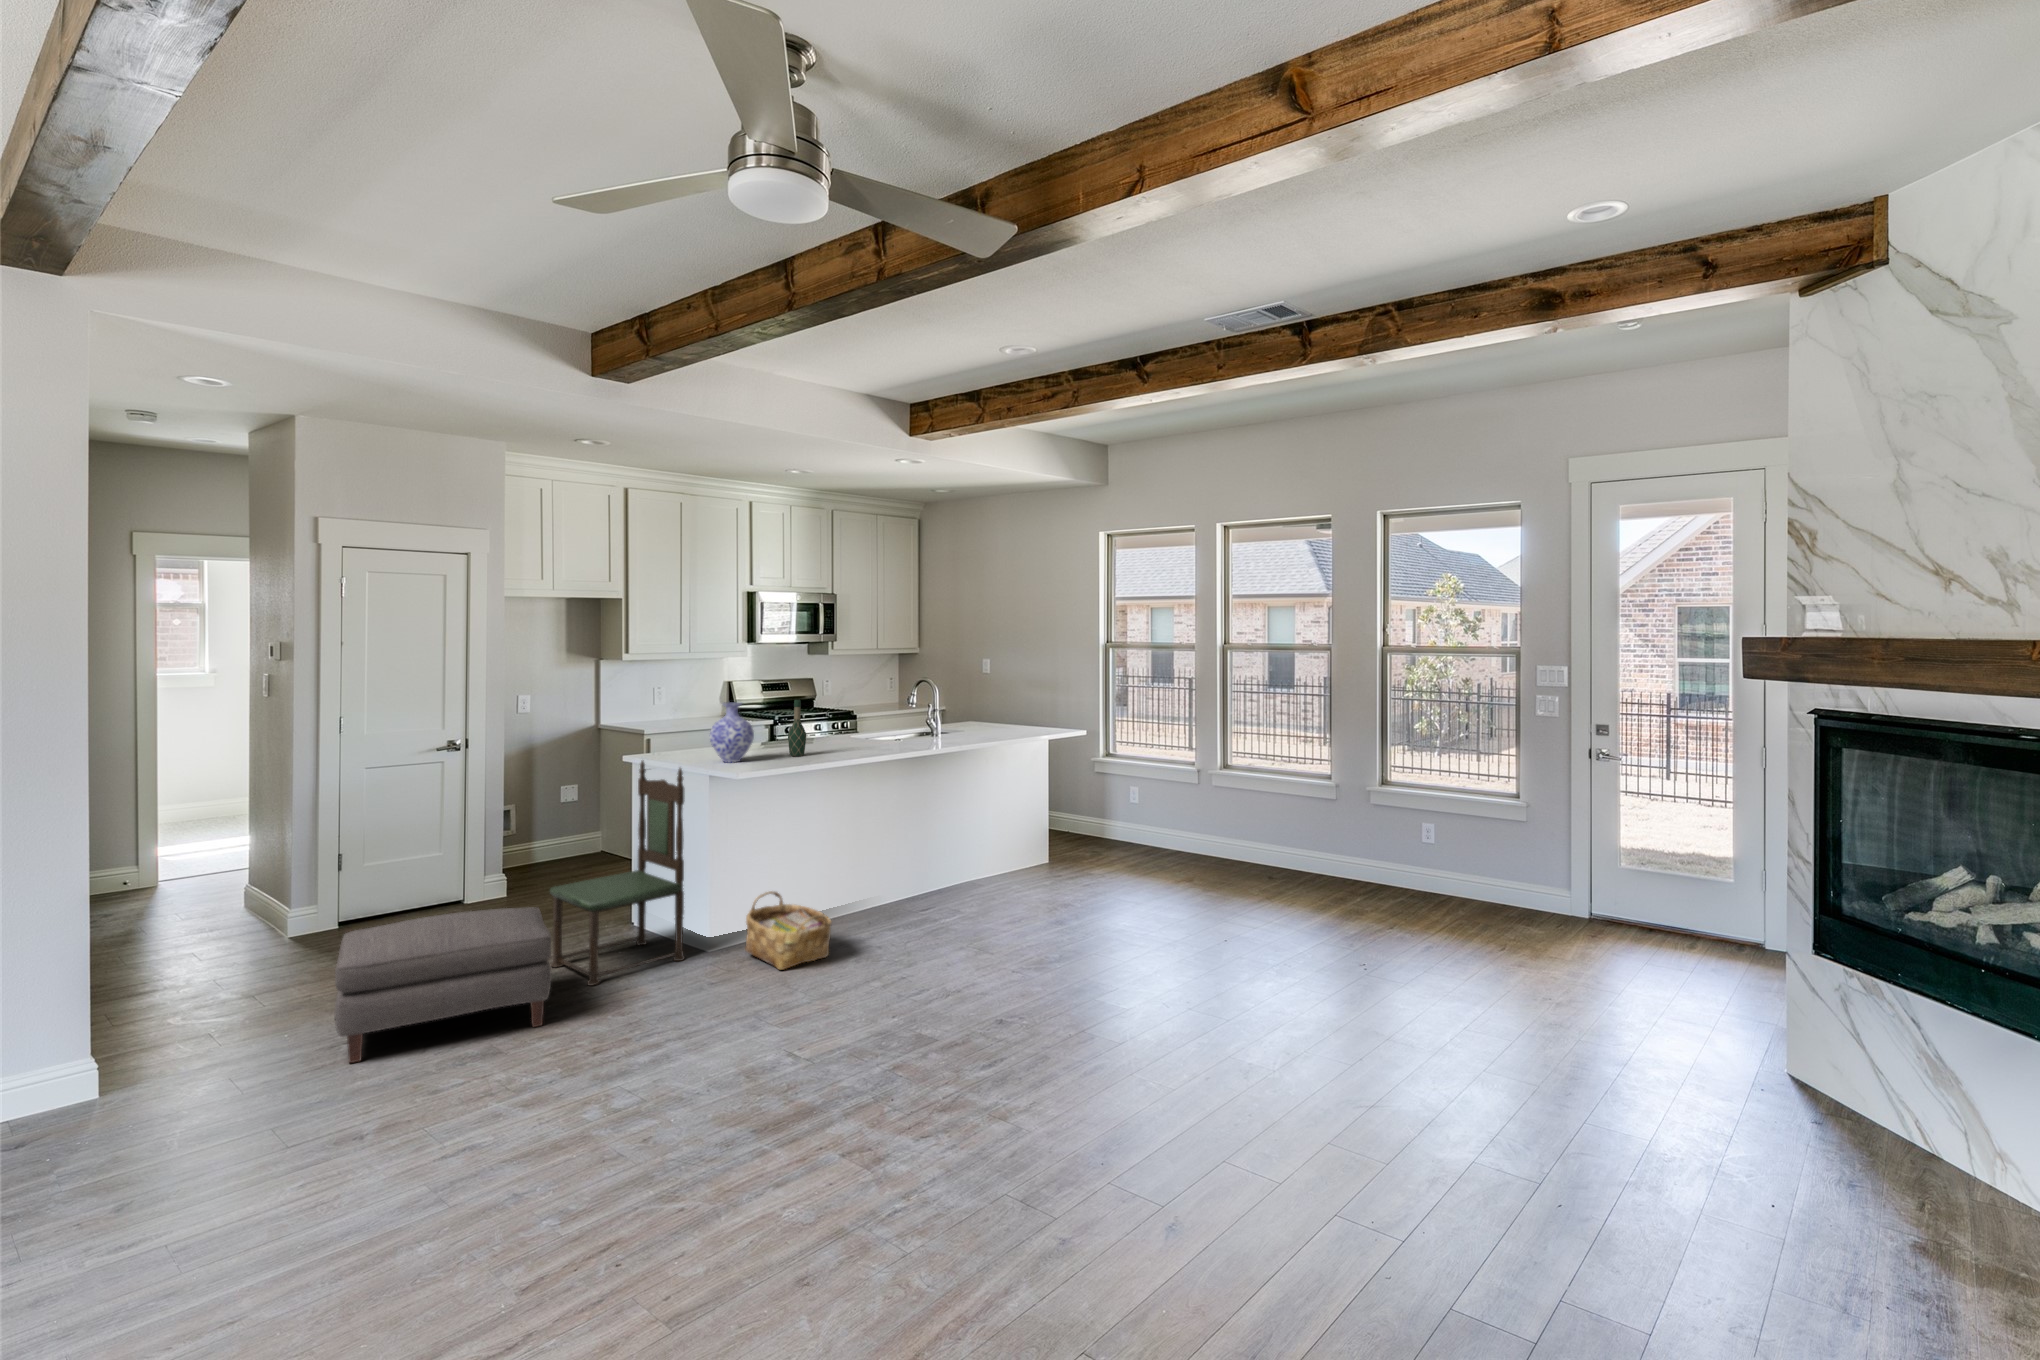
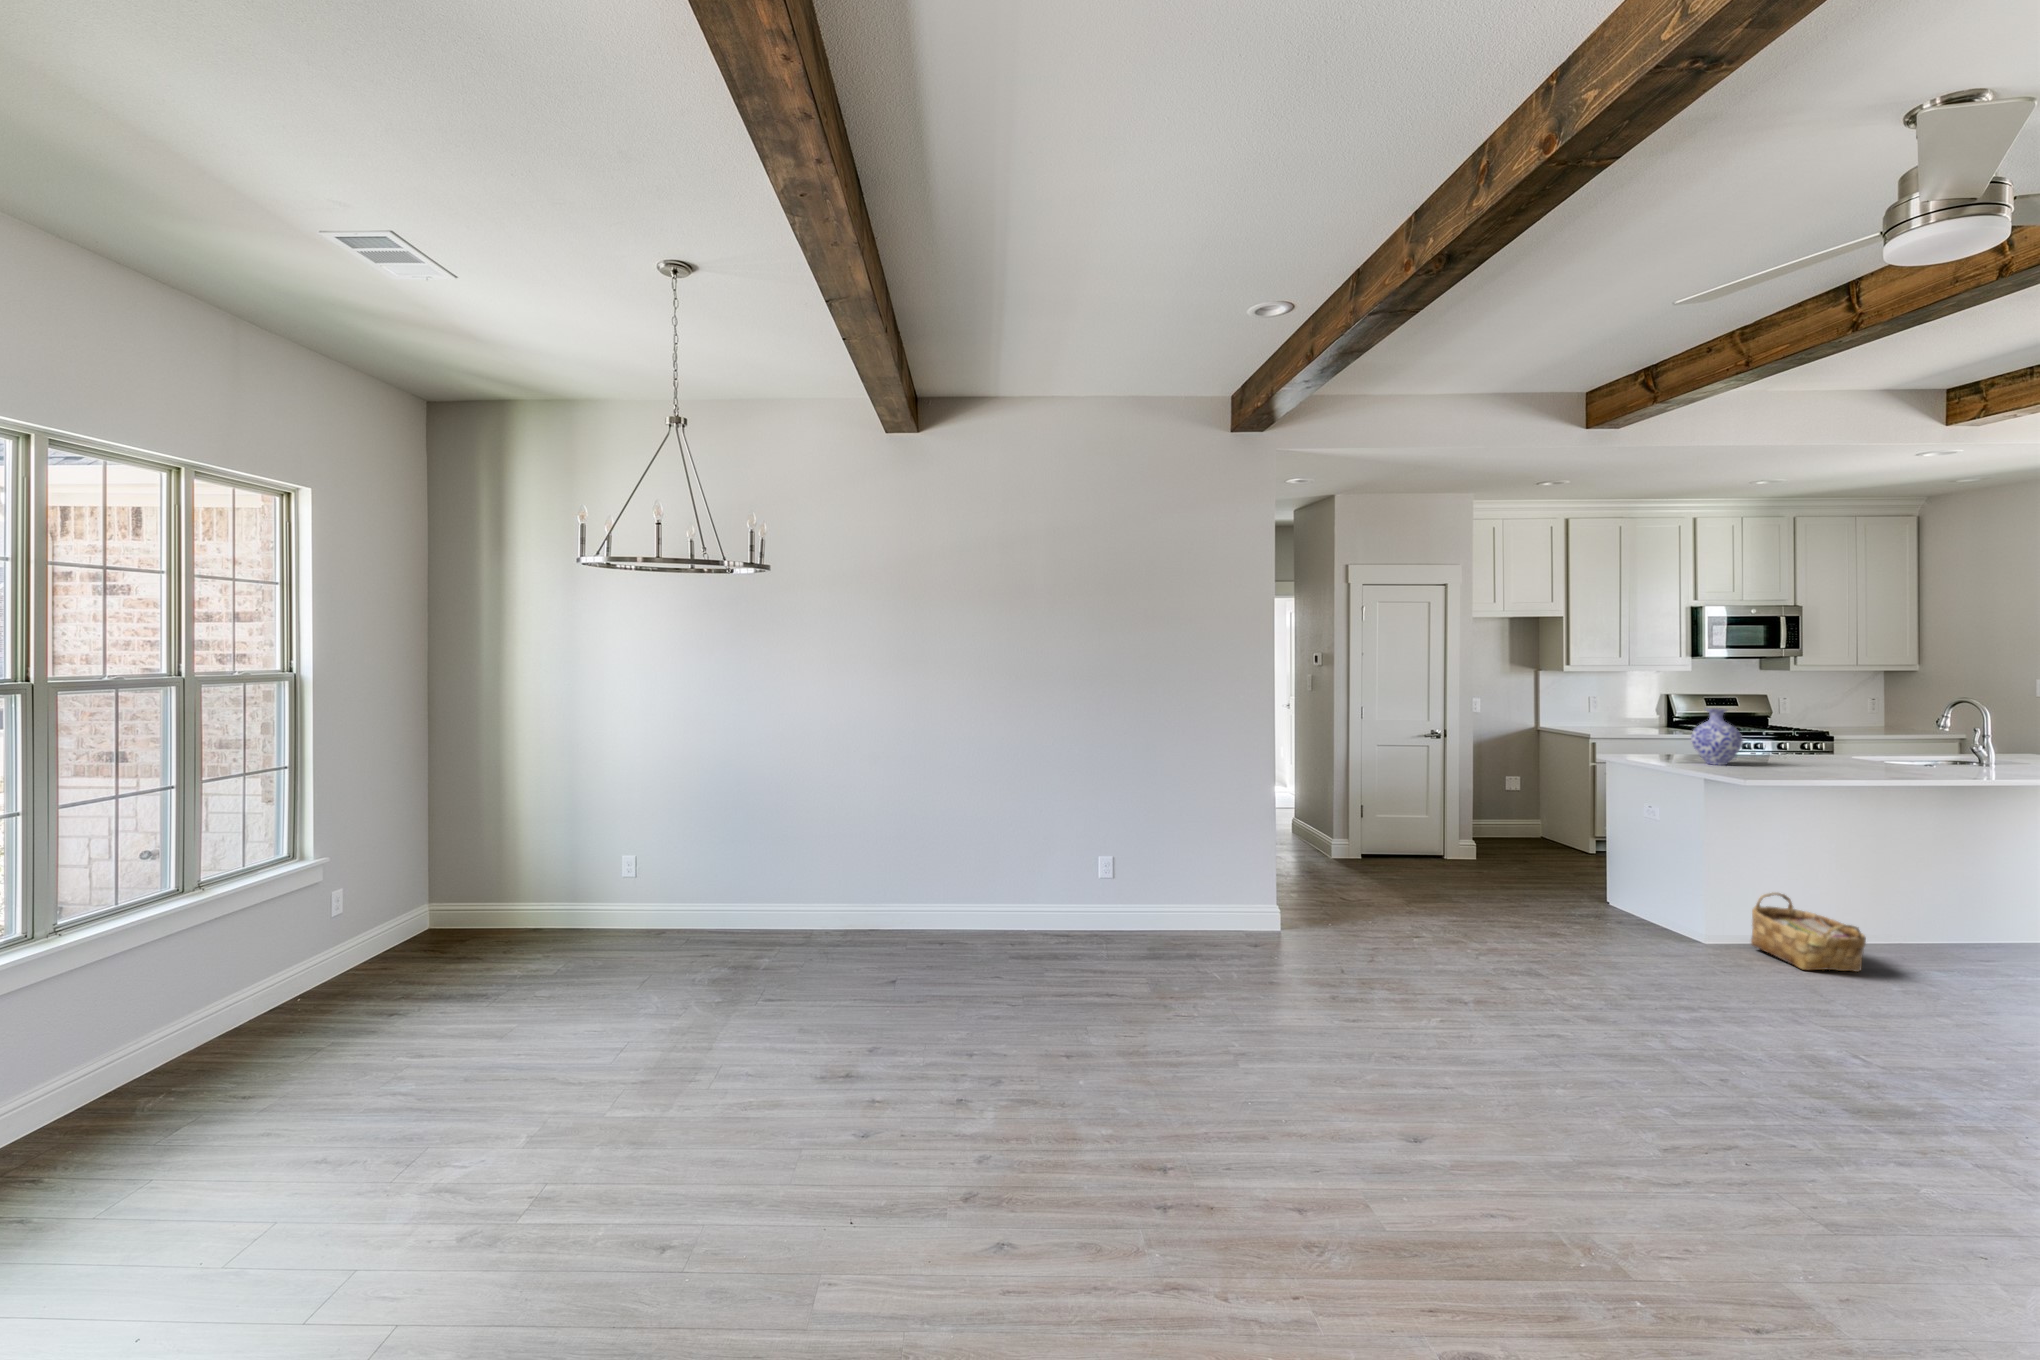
wine bottle: present [788,700,806,756] -> none [1781,710,1805,766]
dining chair: present [550,761,685,986] -> none [1547,753,1681,938]
ottoman: present [334,907,552,1063] -> none [1407,852,1574,954]

